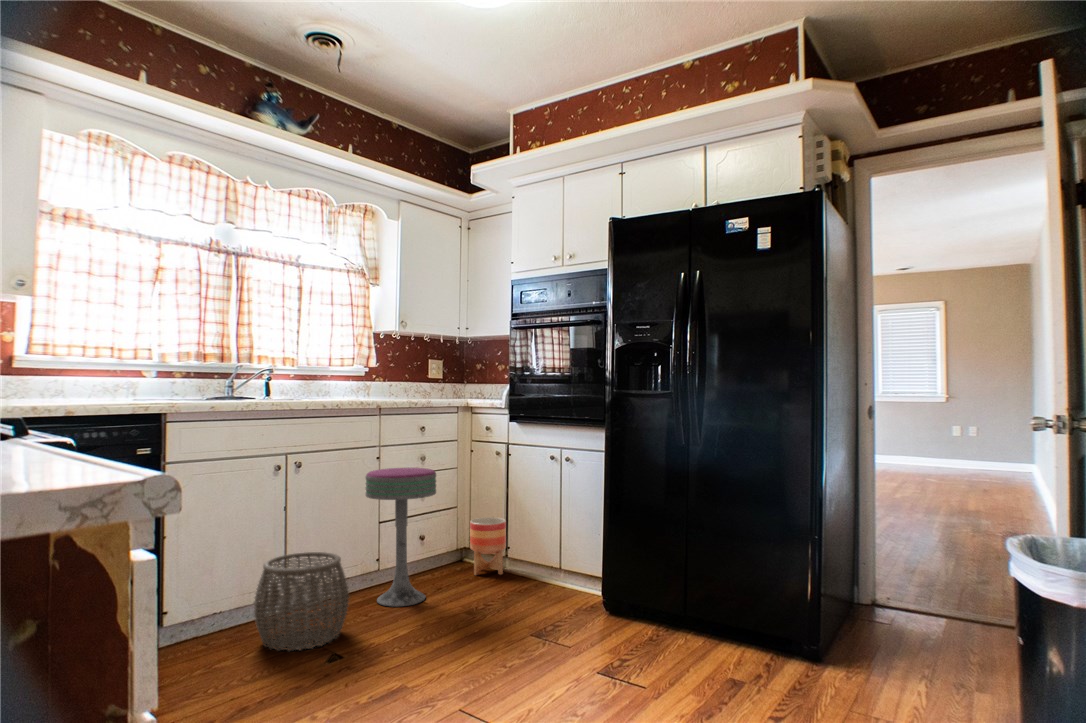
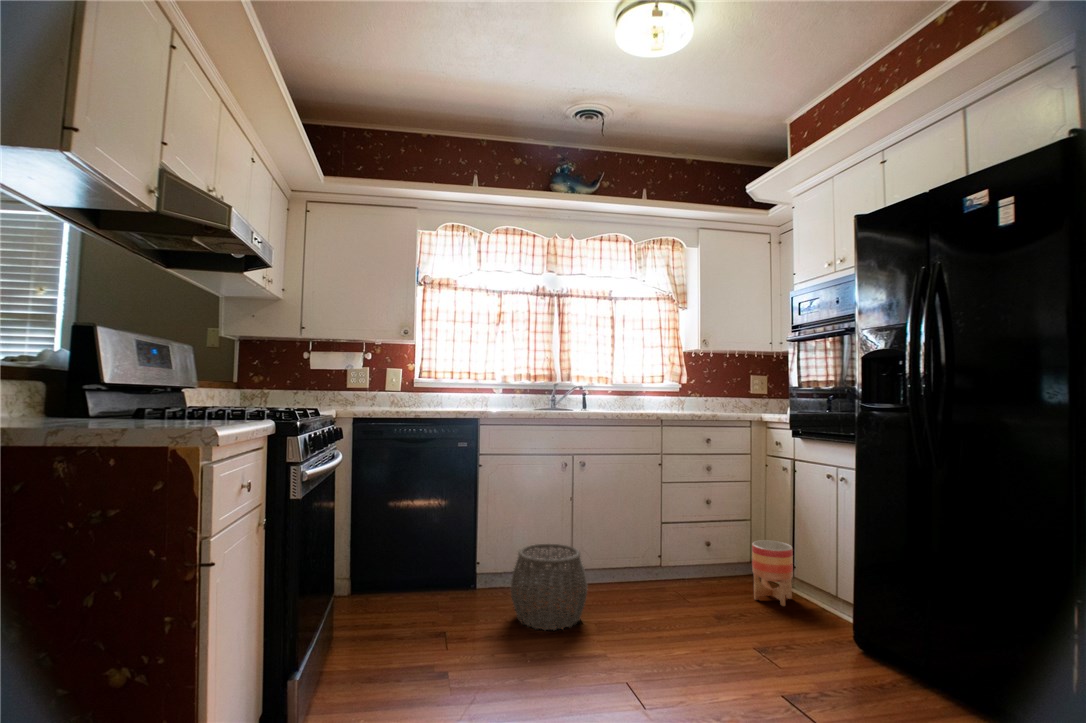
bar stool: present [365,468,436,607] -> none [627,479,694,614]

